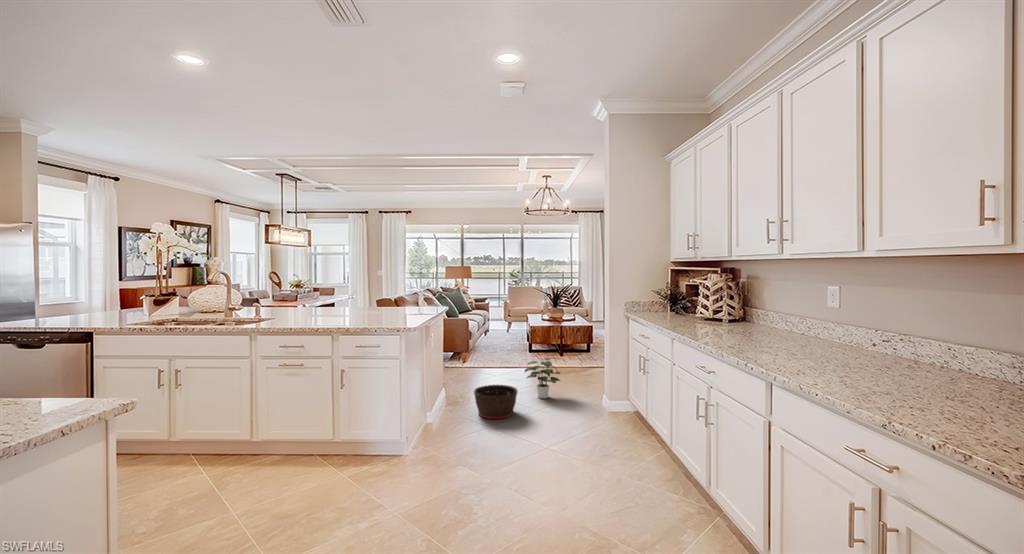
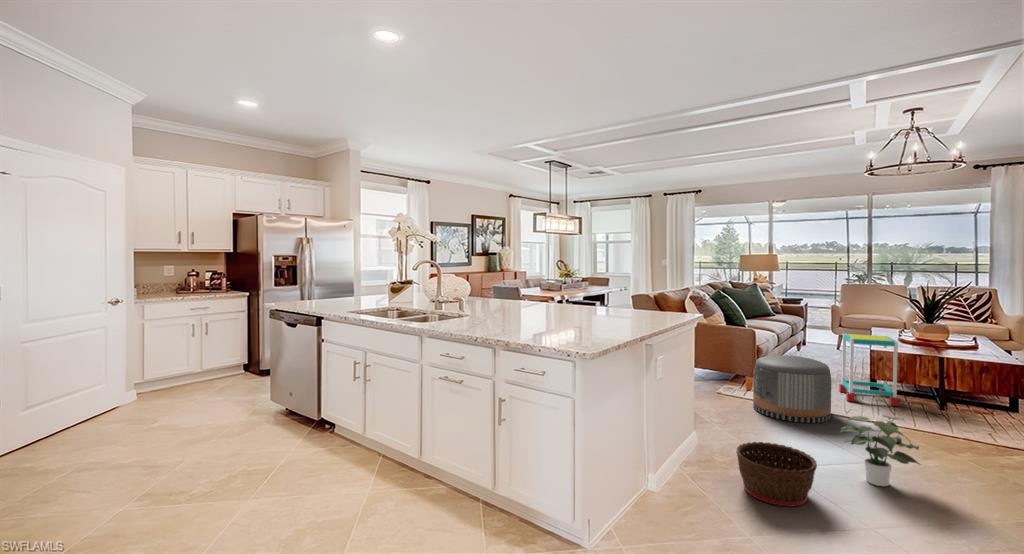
side table: none [514,317,545,360] -> present [839,334,899,406]
pouf: none [469,334,513,376] -> present [753,355,831,423]

